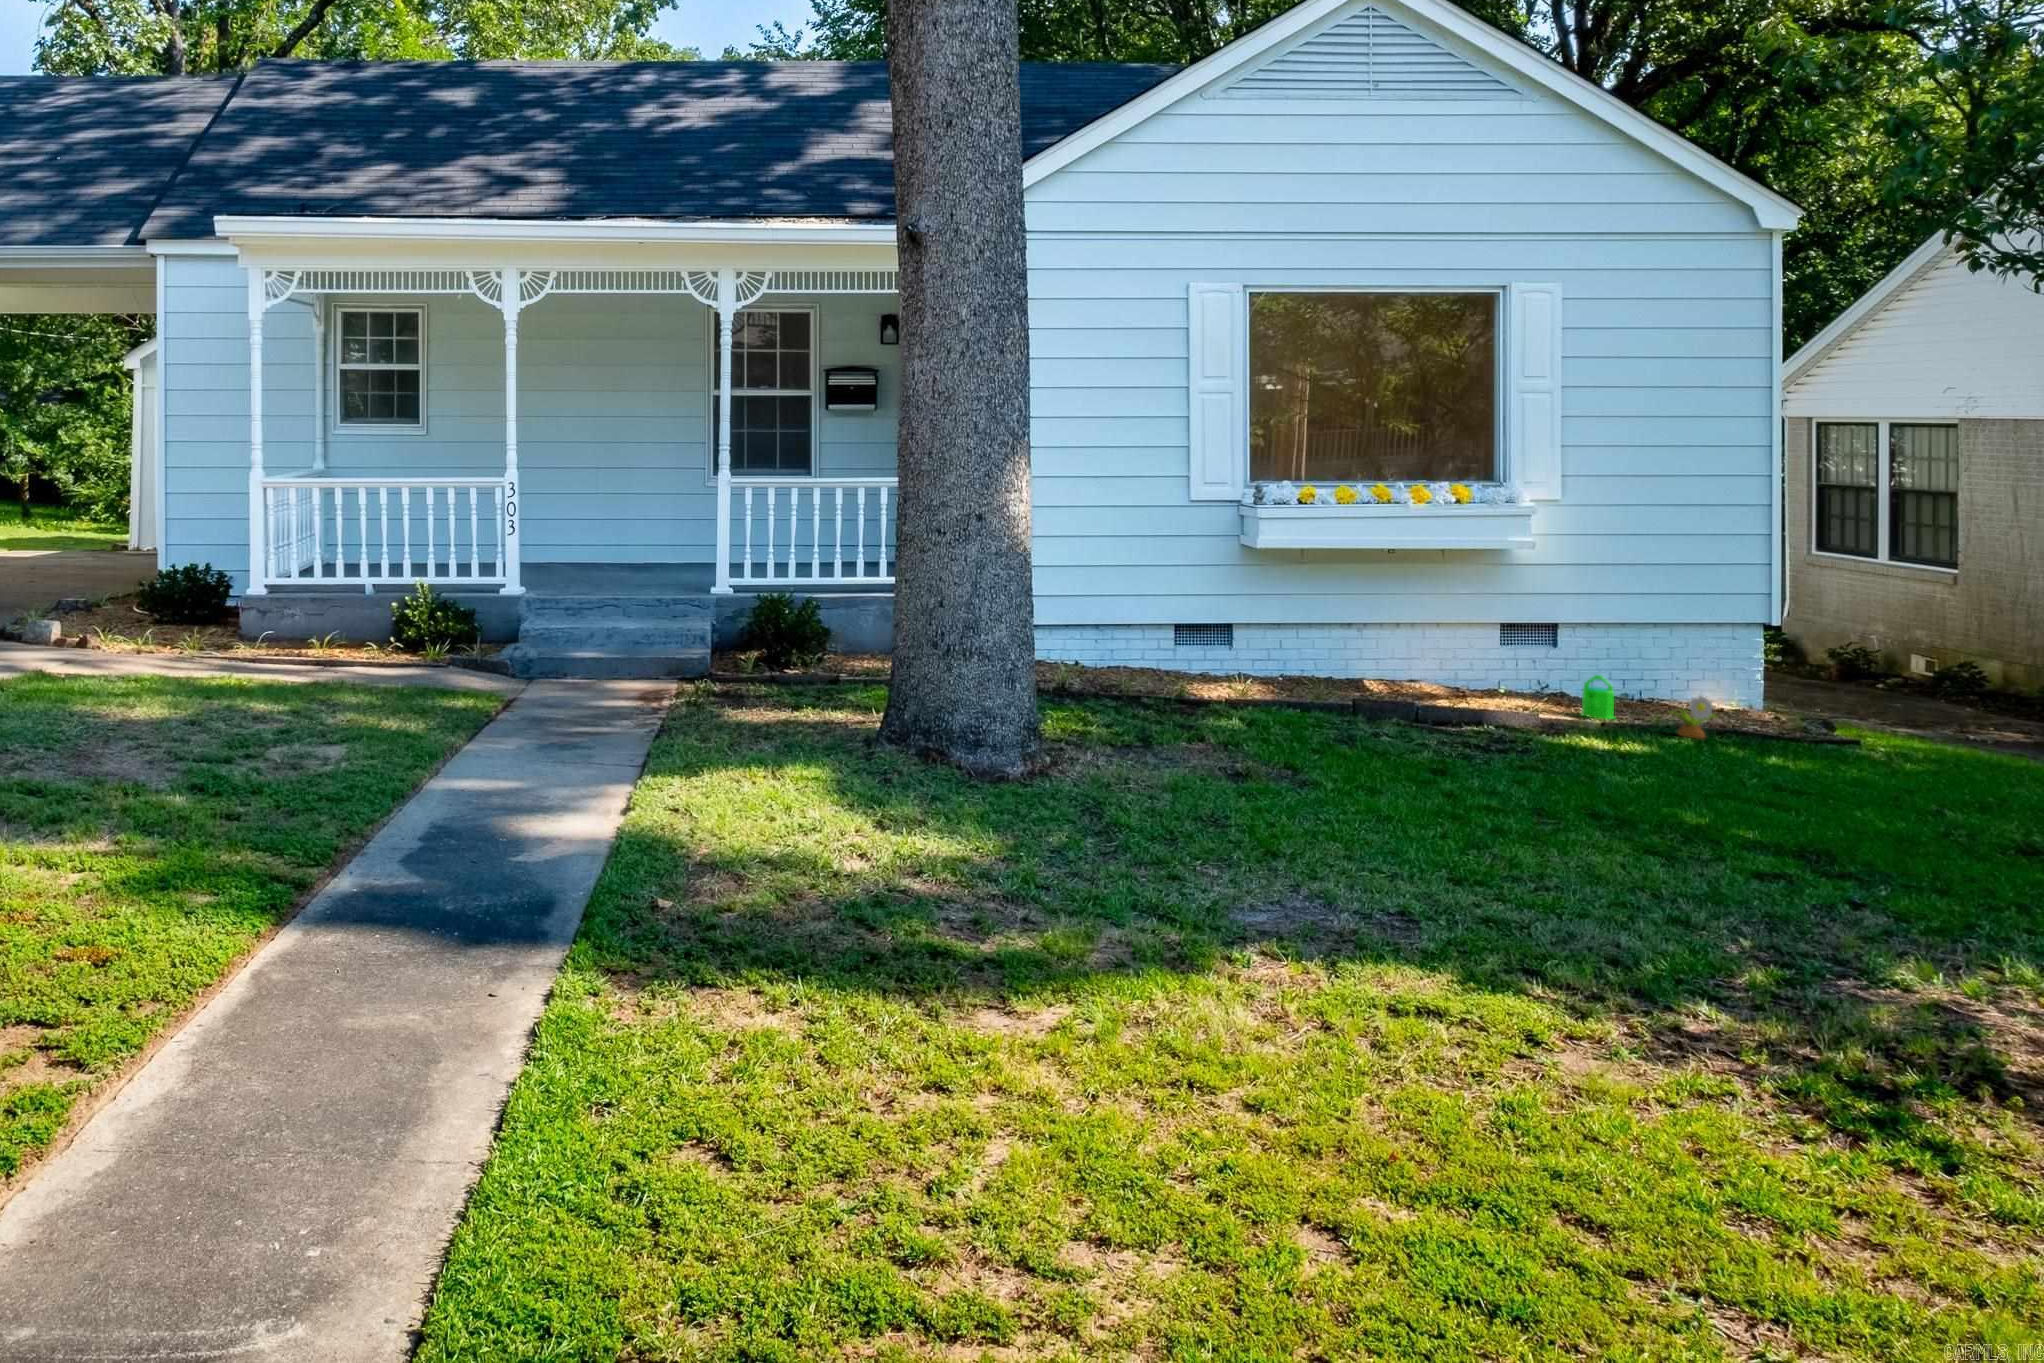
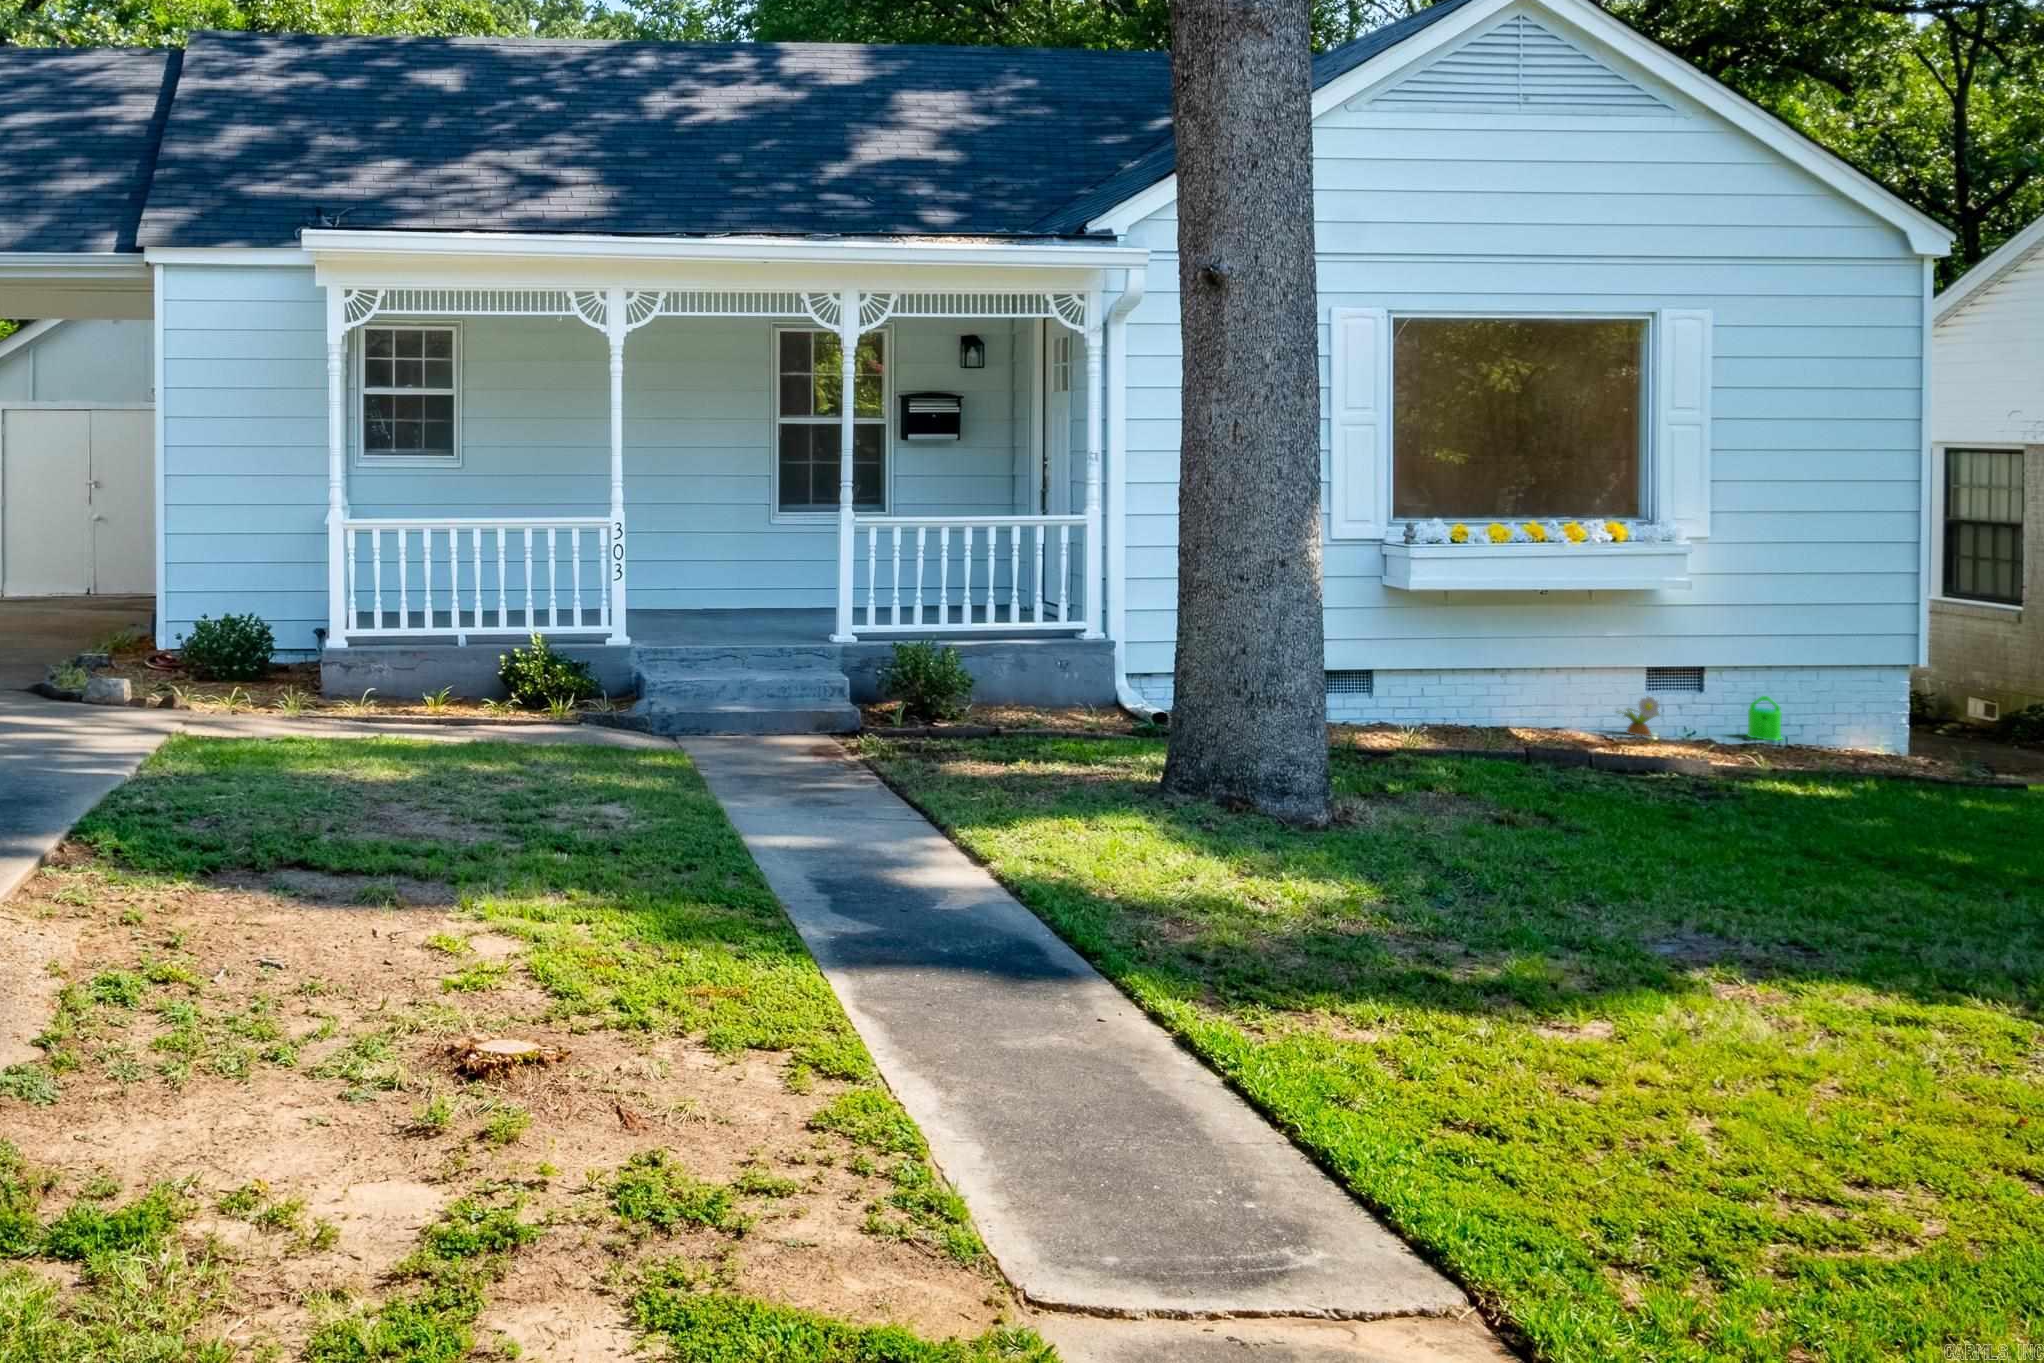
decorative plant: present [1672,696,1718,738] -> present [1621,696,1659,736]

